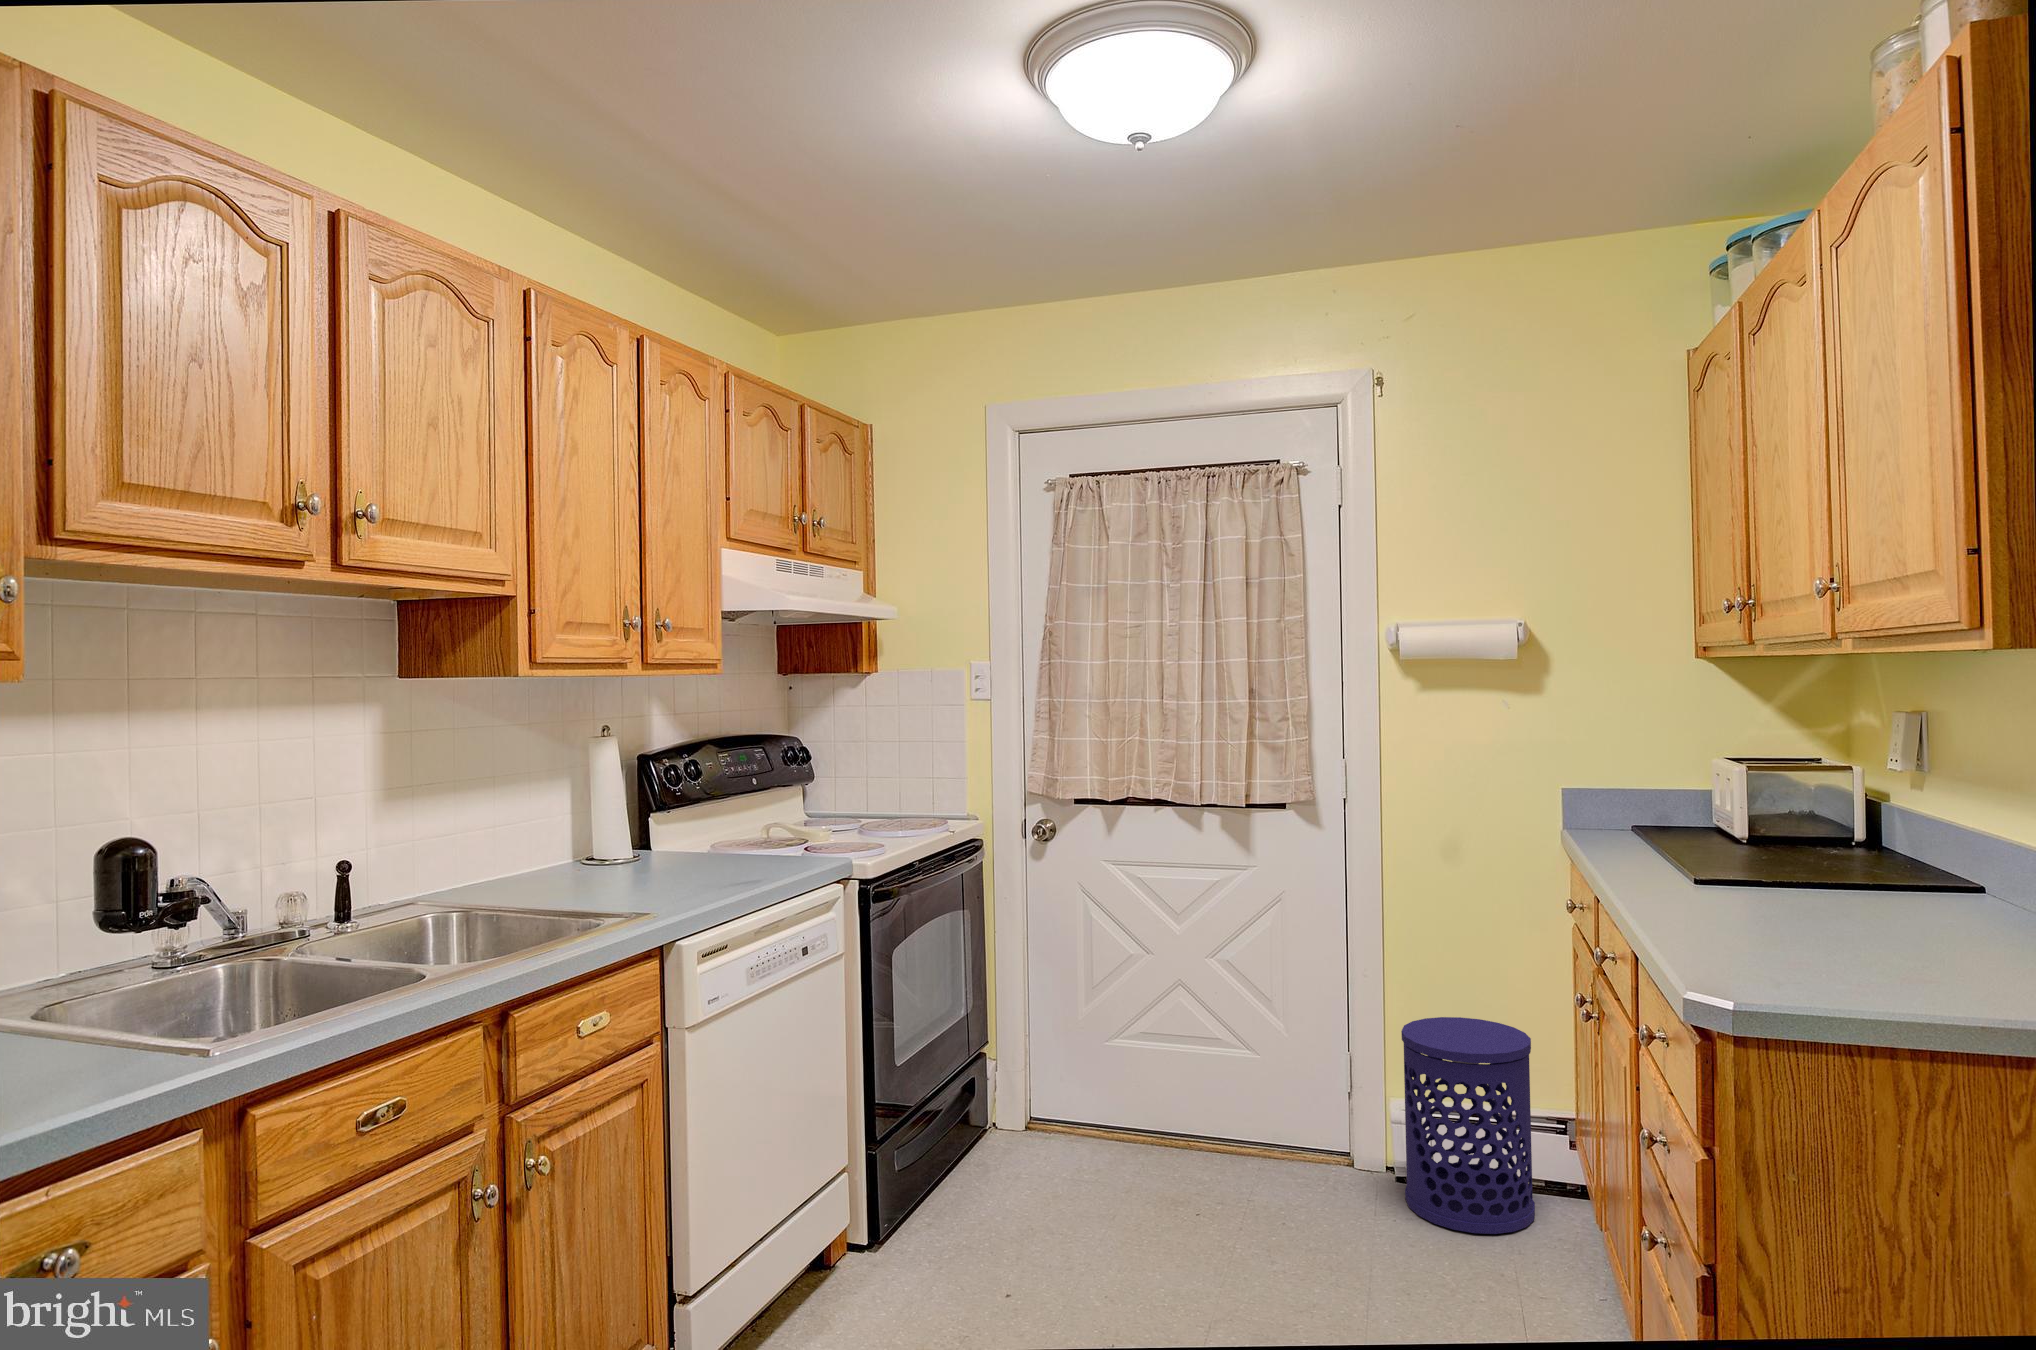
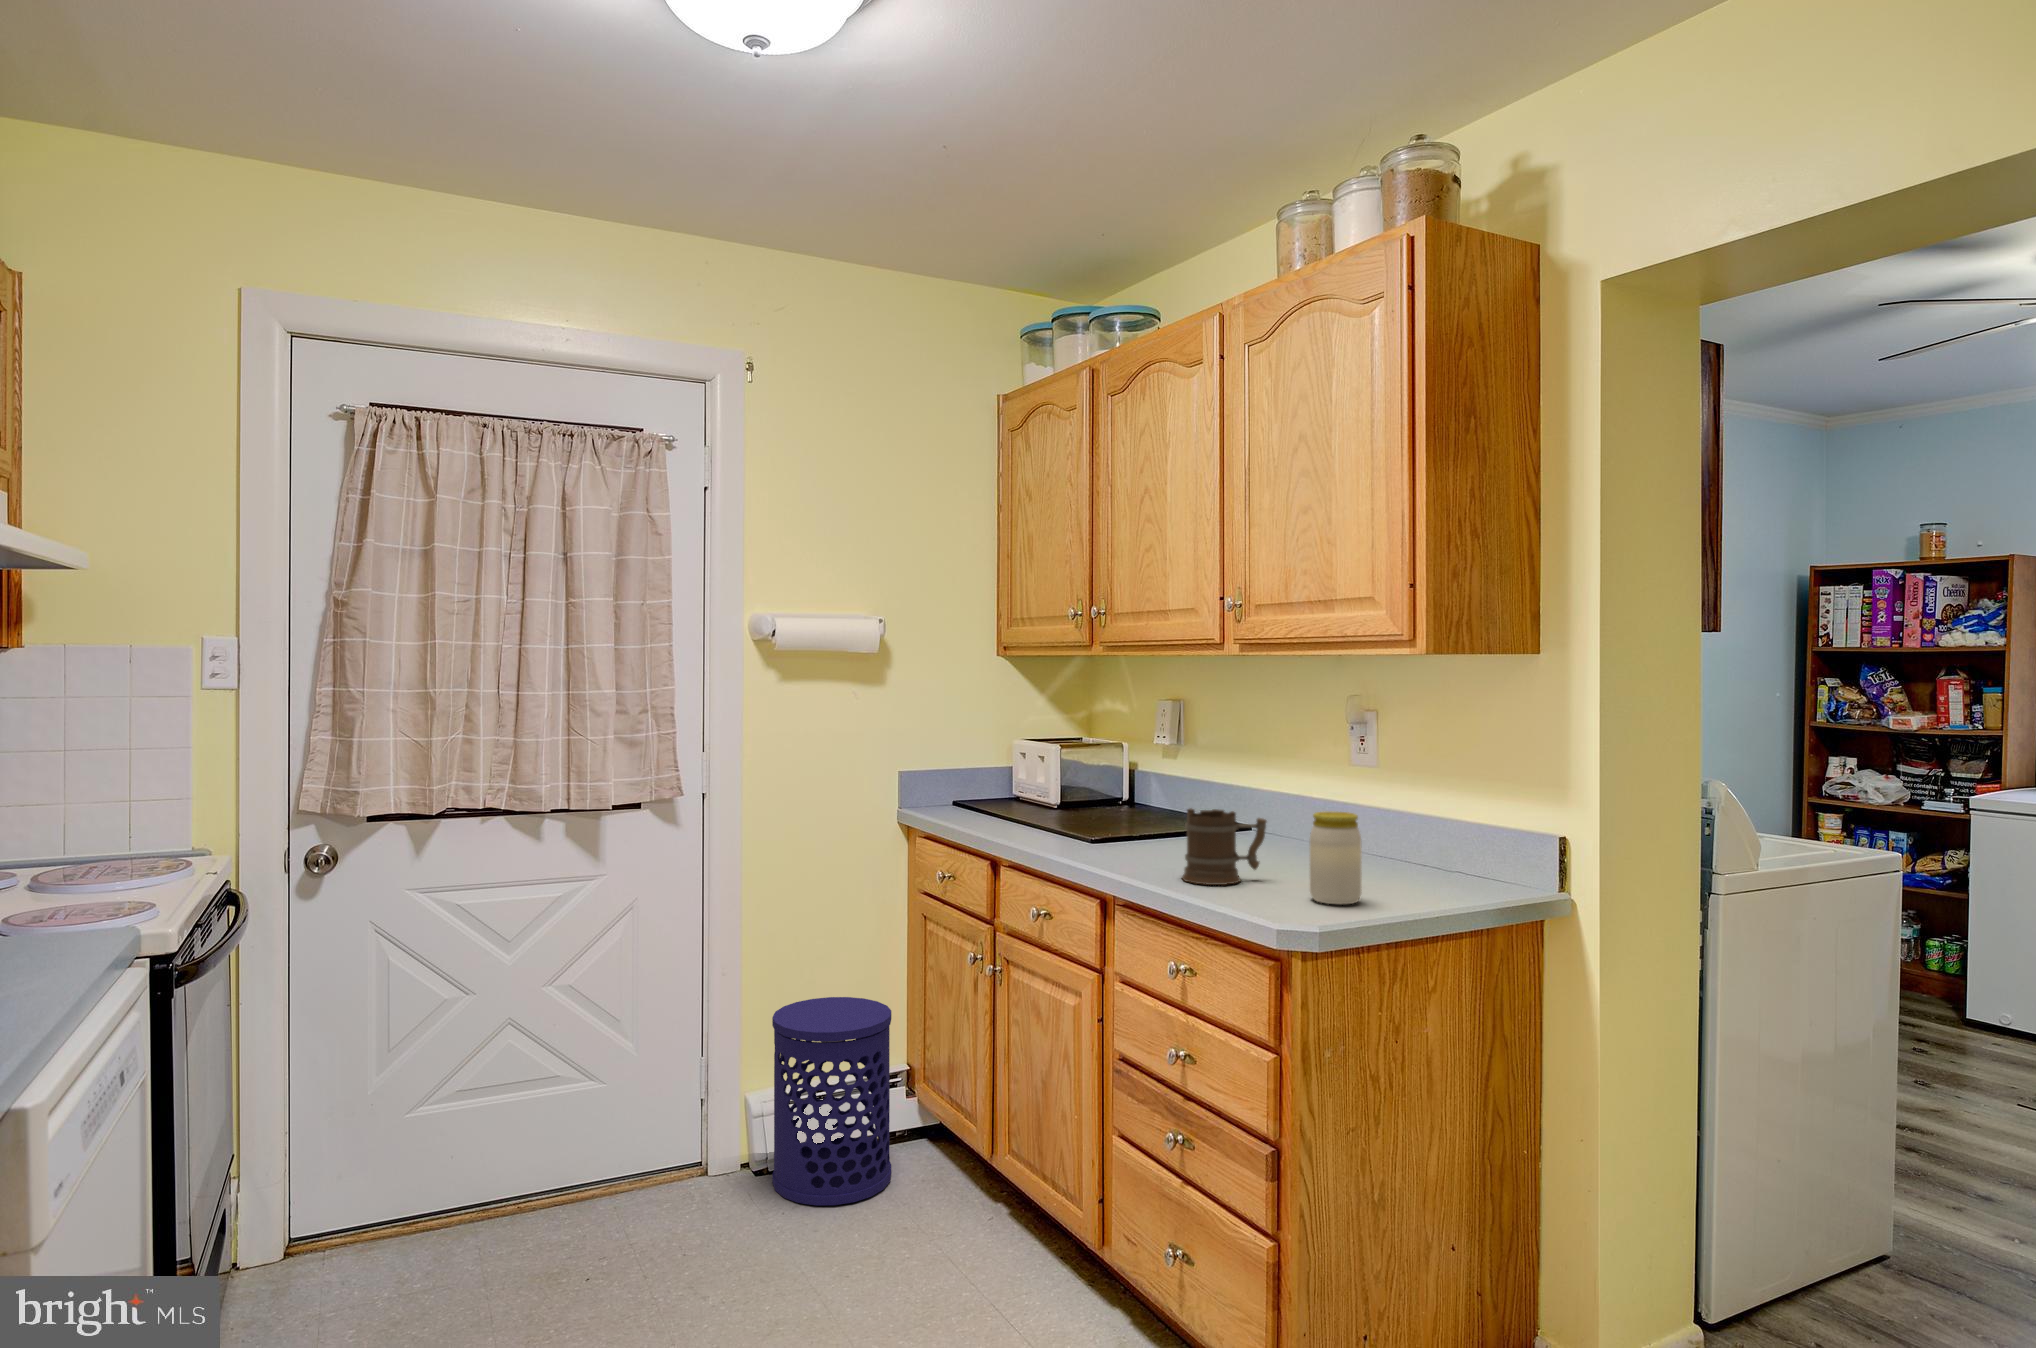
mug: none [1748,848,1877,948] -> present [1182,808,1267,885]
jar: none [1887,865,1974,994] -> present [1310,811,1362,904]

